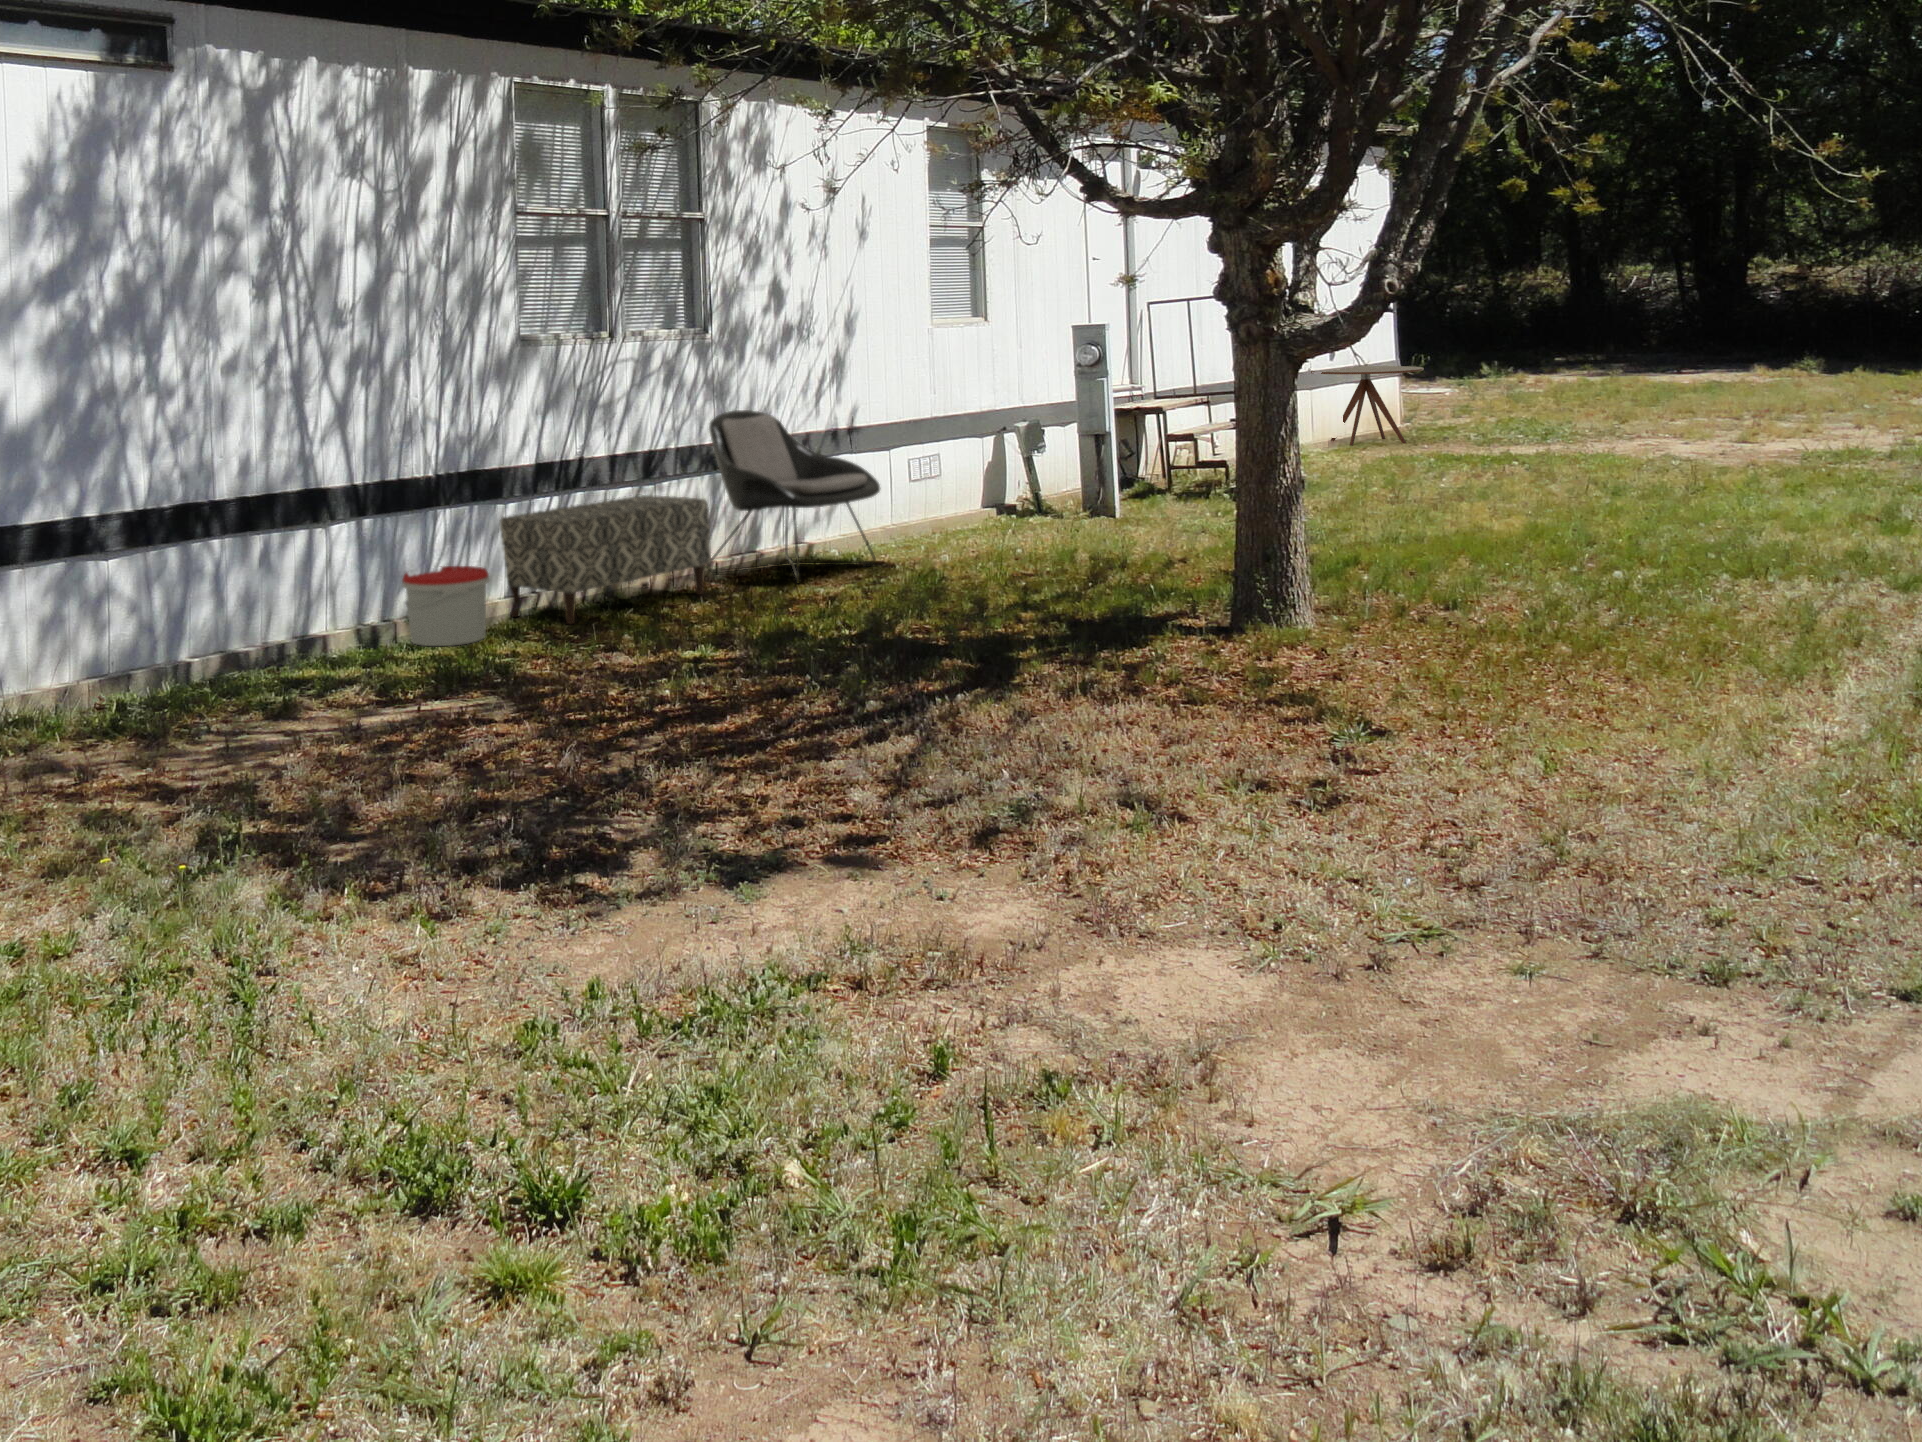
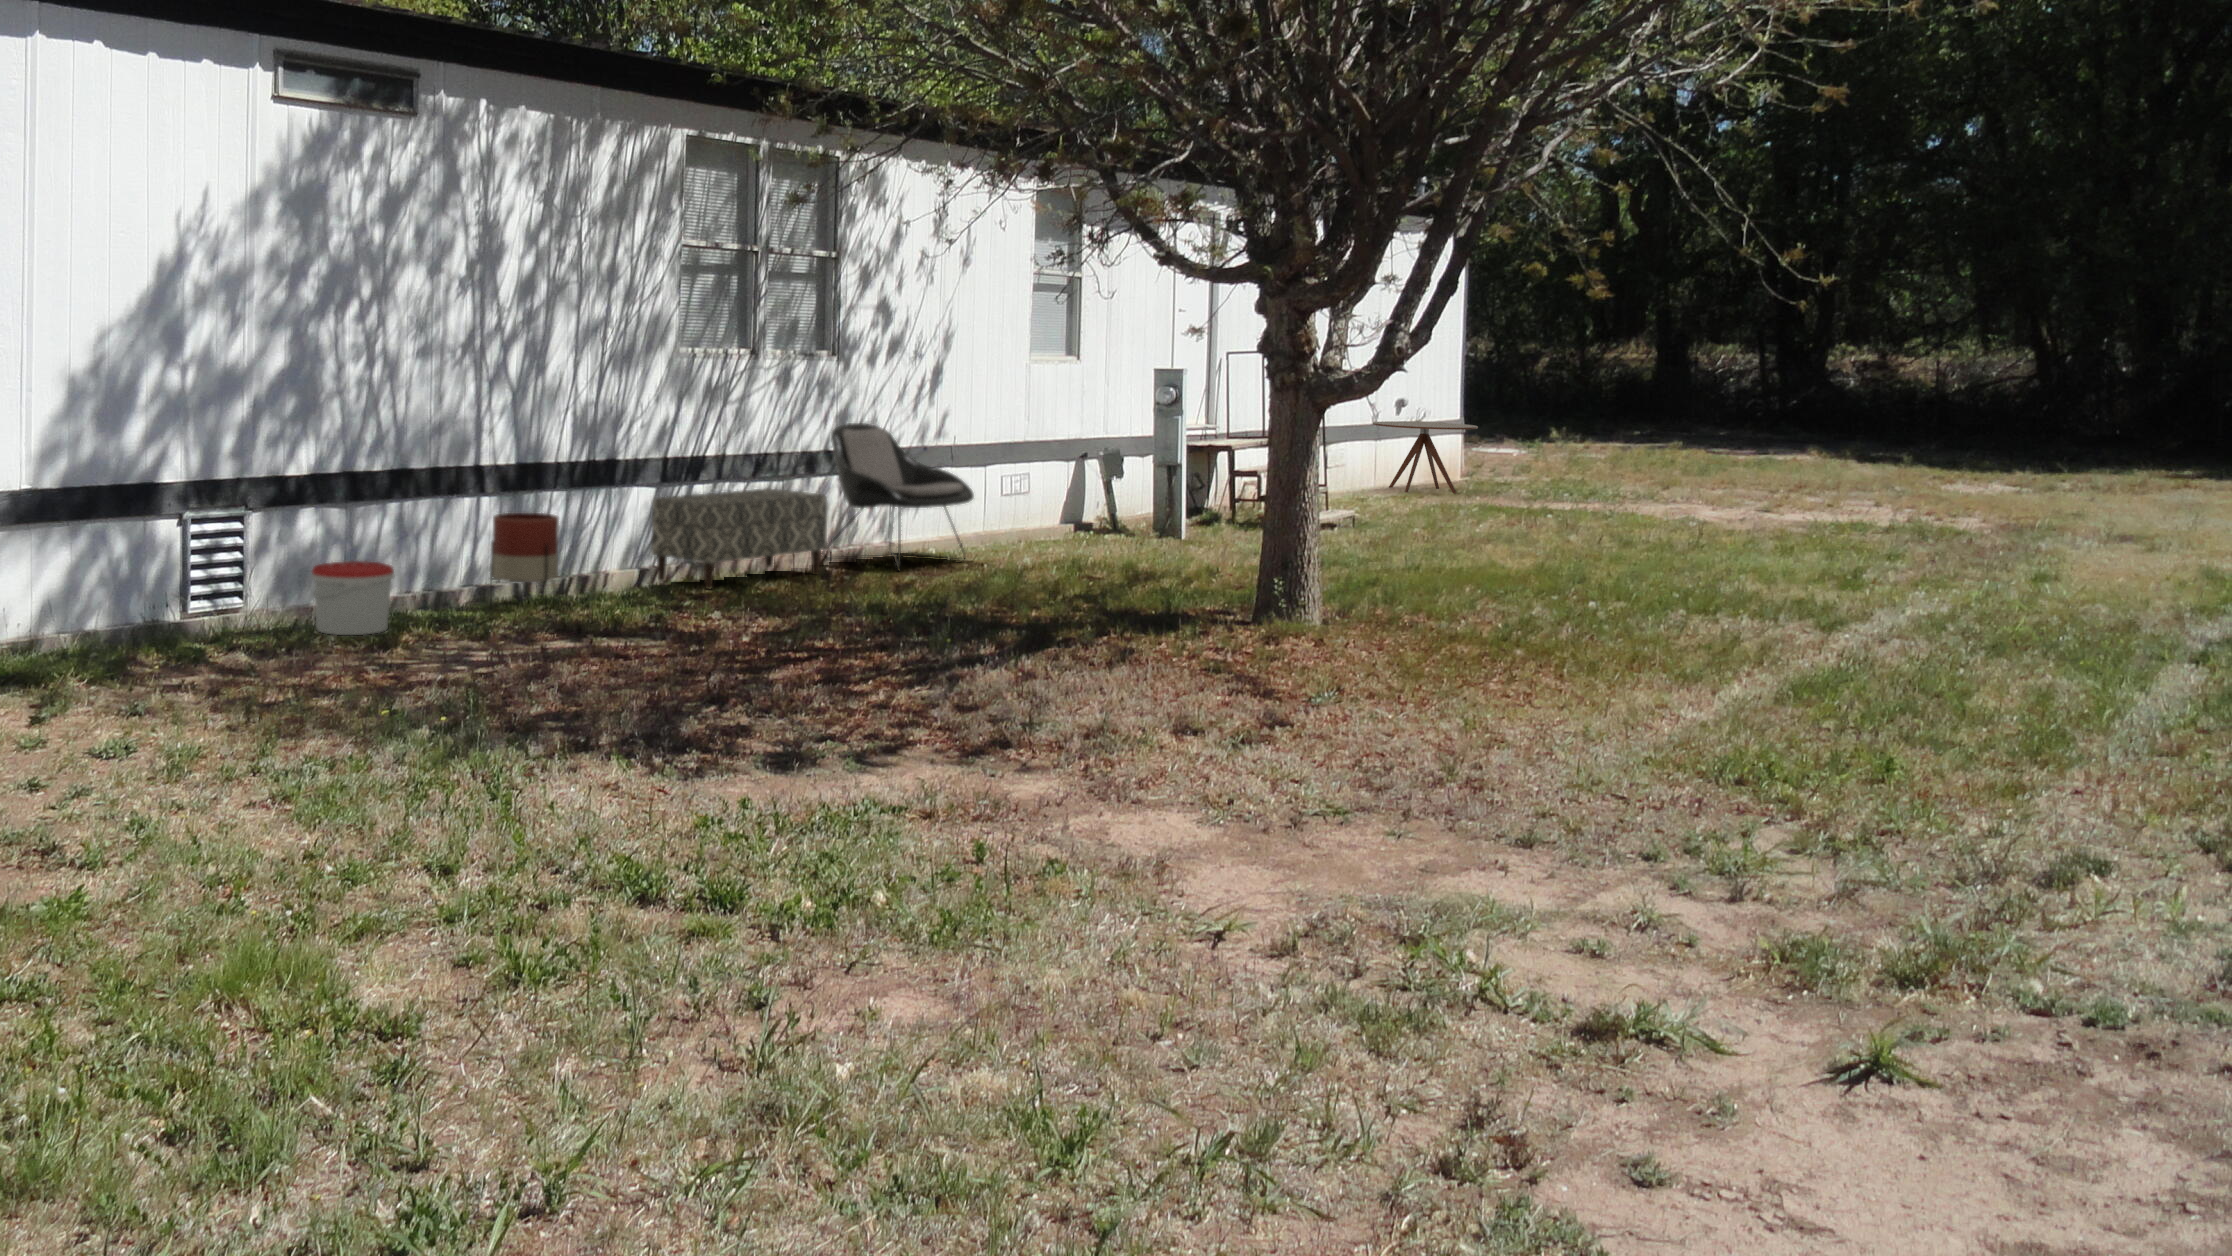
planter: none [297,547,383,666] -> present [490,513,559,587]
bucket: present [402,566,490,646] -> present [312,561,395,635]

